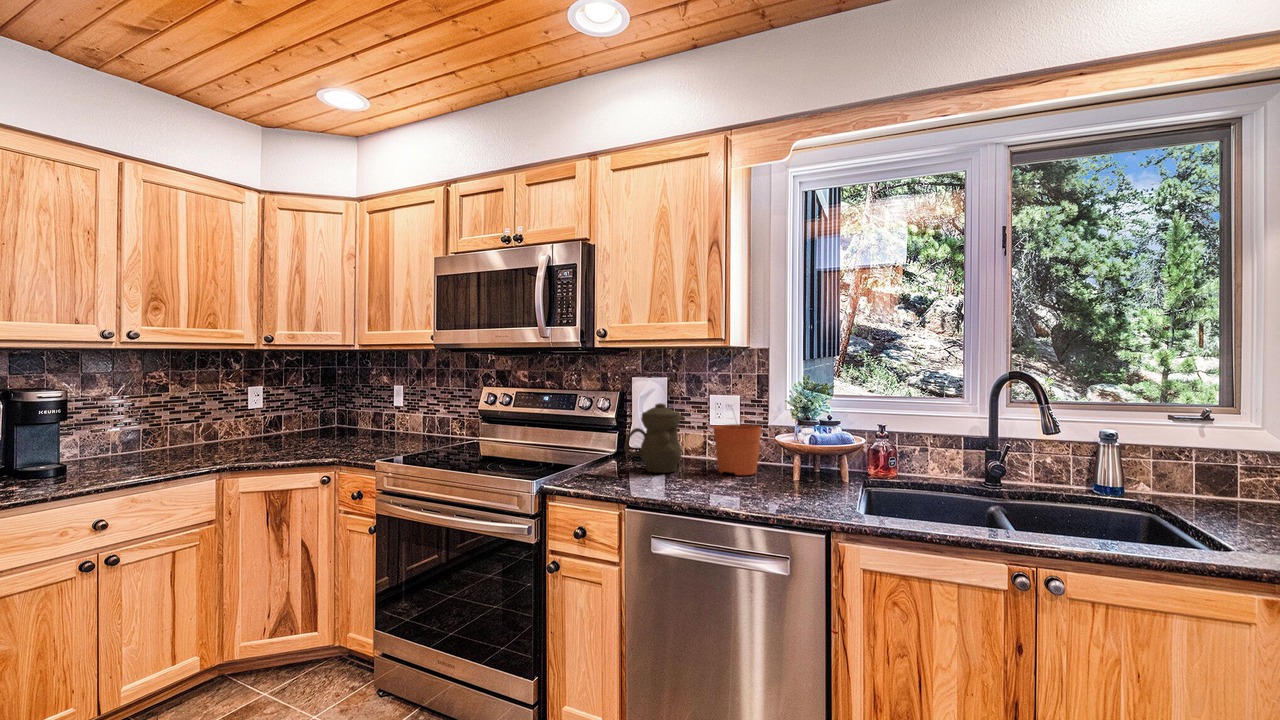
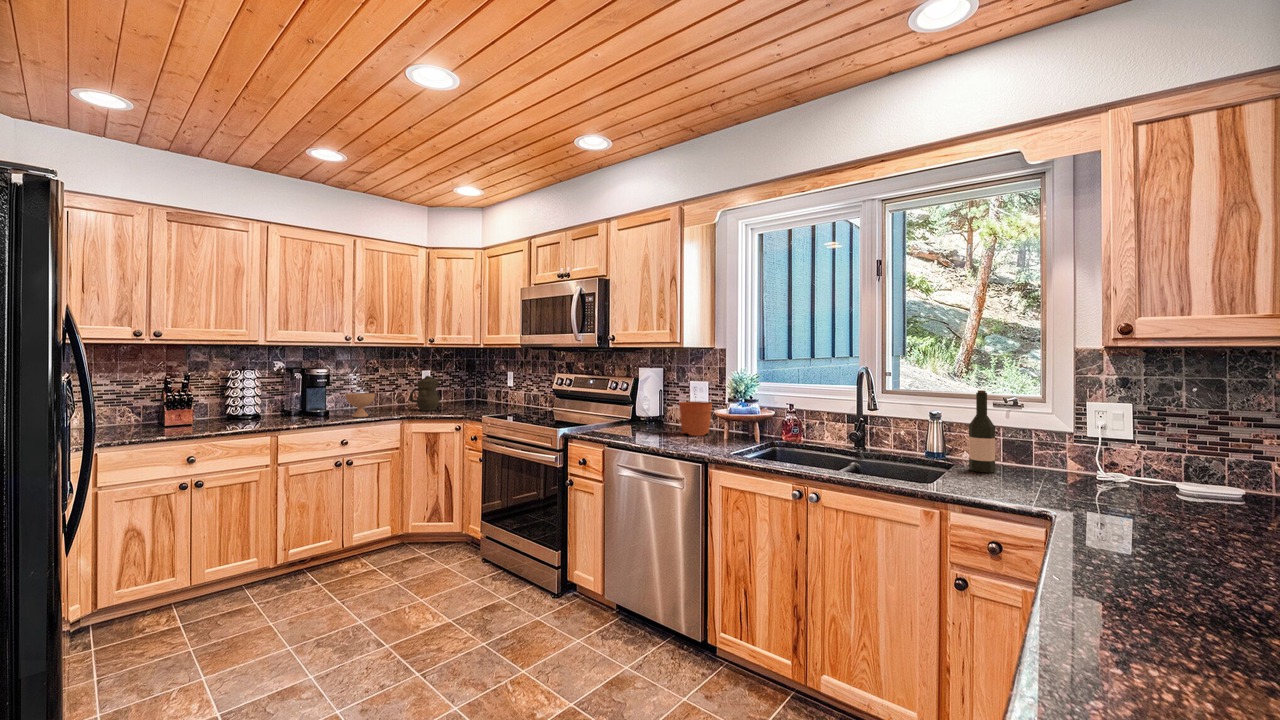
teapot: present [624,403,684,473] -> present [409,376,440,411]
wine bottle: none [1169,403,1210,513] -> present [969,390,995,473]
bowl: none [105,429,167,473] -> present [346,393,375,417]

